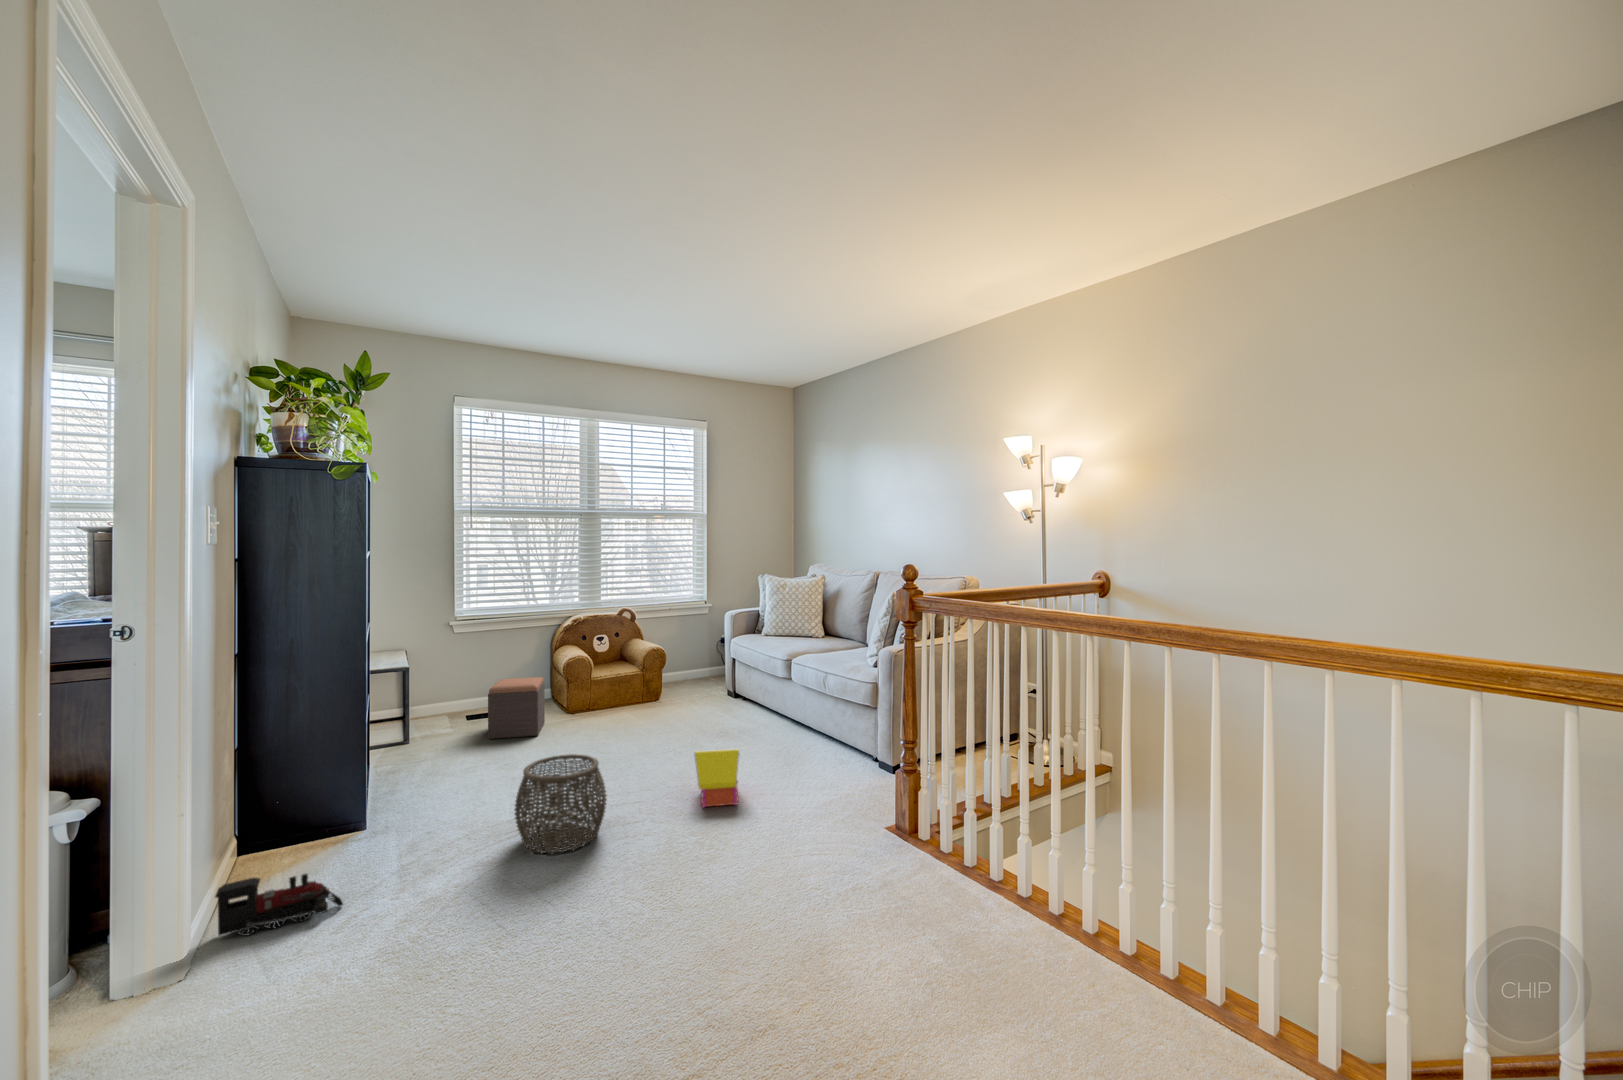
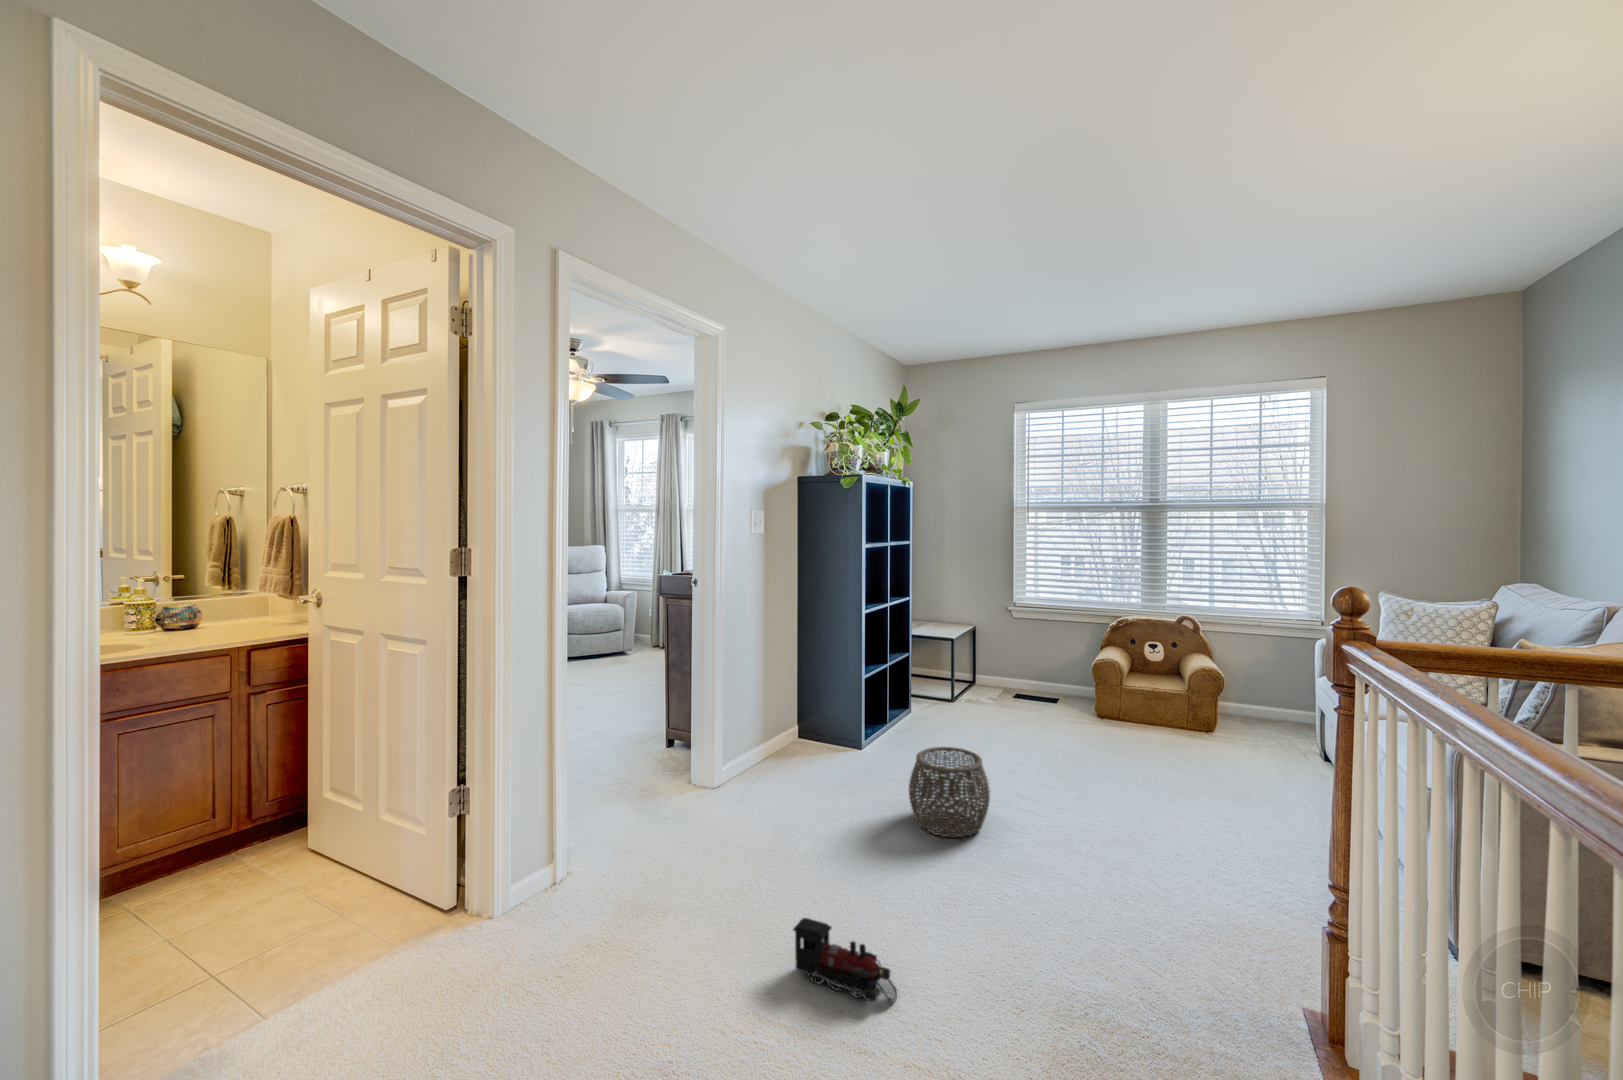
footstool: present [488,677,545,739] -> none [1006,668,1067,730]
toy house: present [694,749,739,807] -> none [1090,793,1162,873]
toy train: present [215,874,343,936] -> present [793,918,897,1002]

